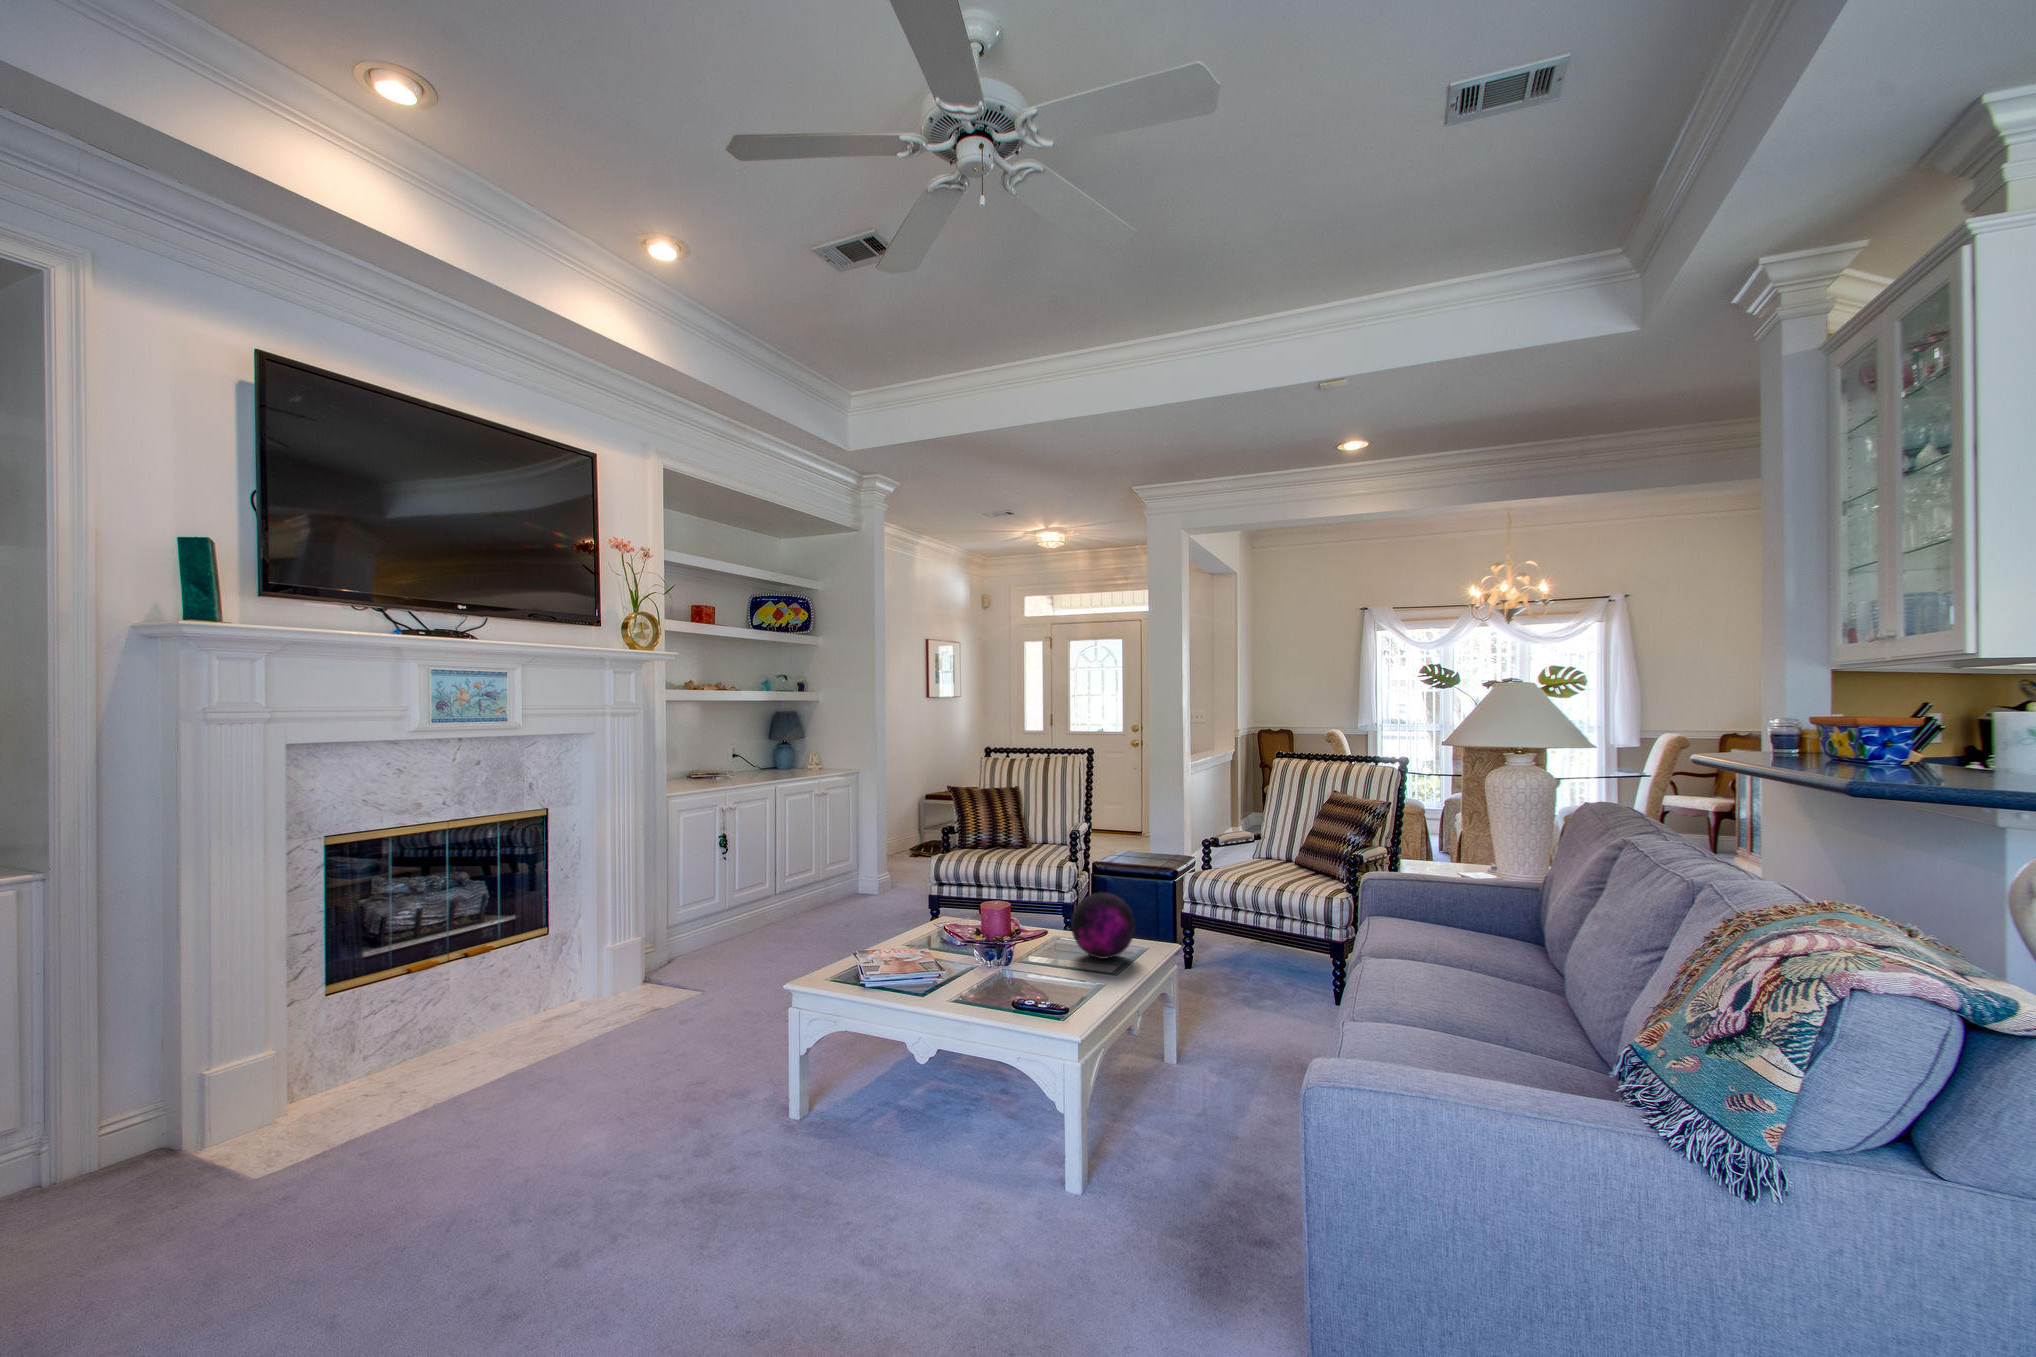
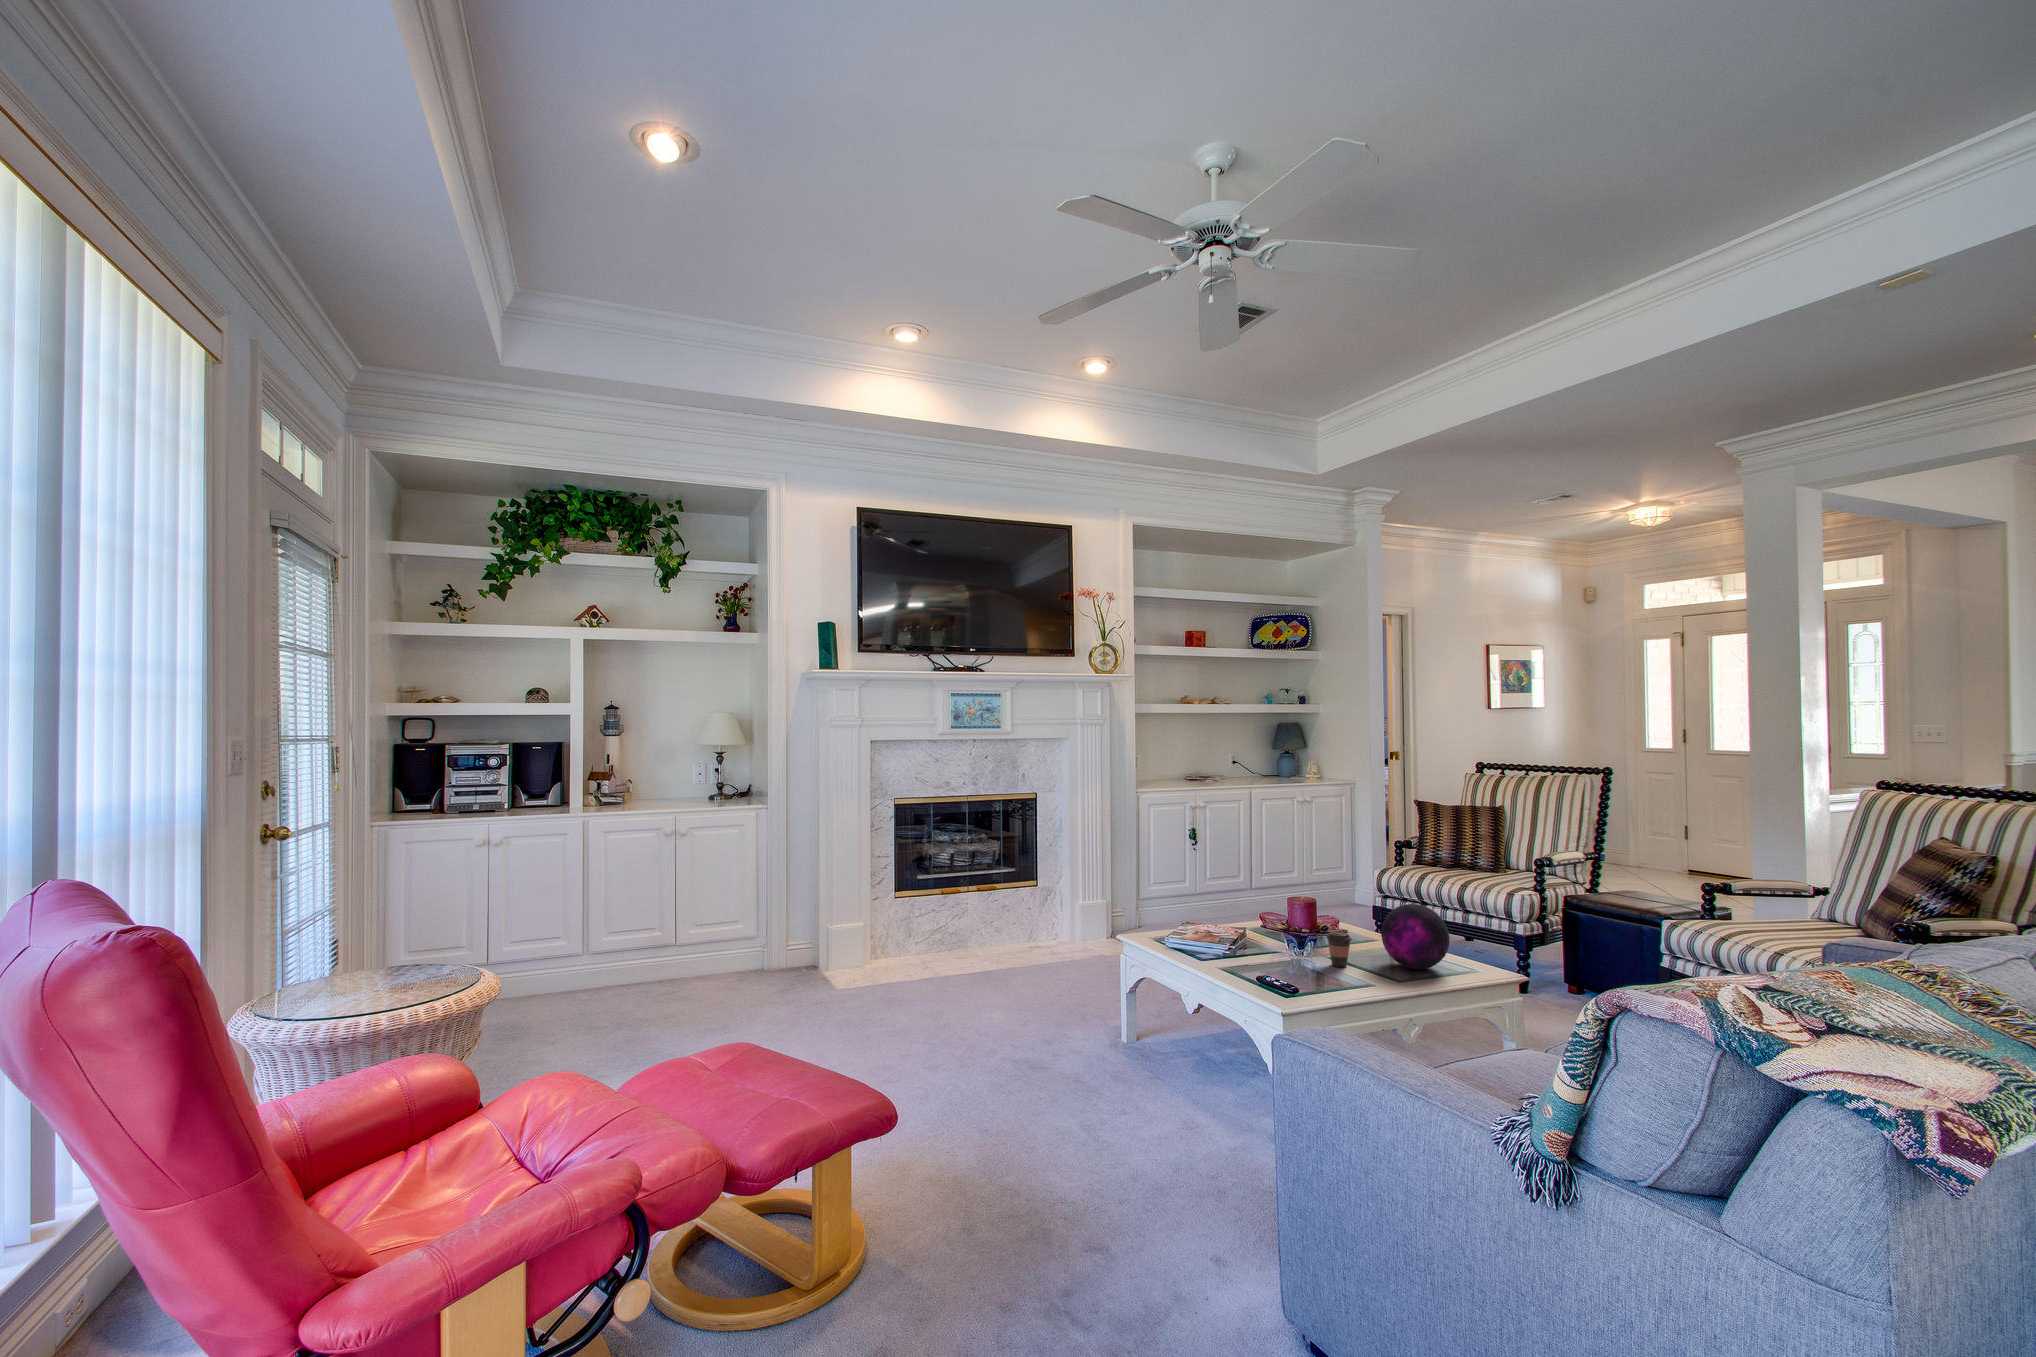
coffee cup: none [1030,933,1056,972] -> present [1326,932,1352,967]

